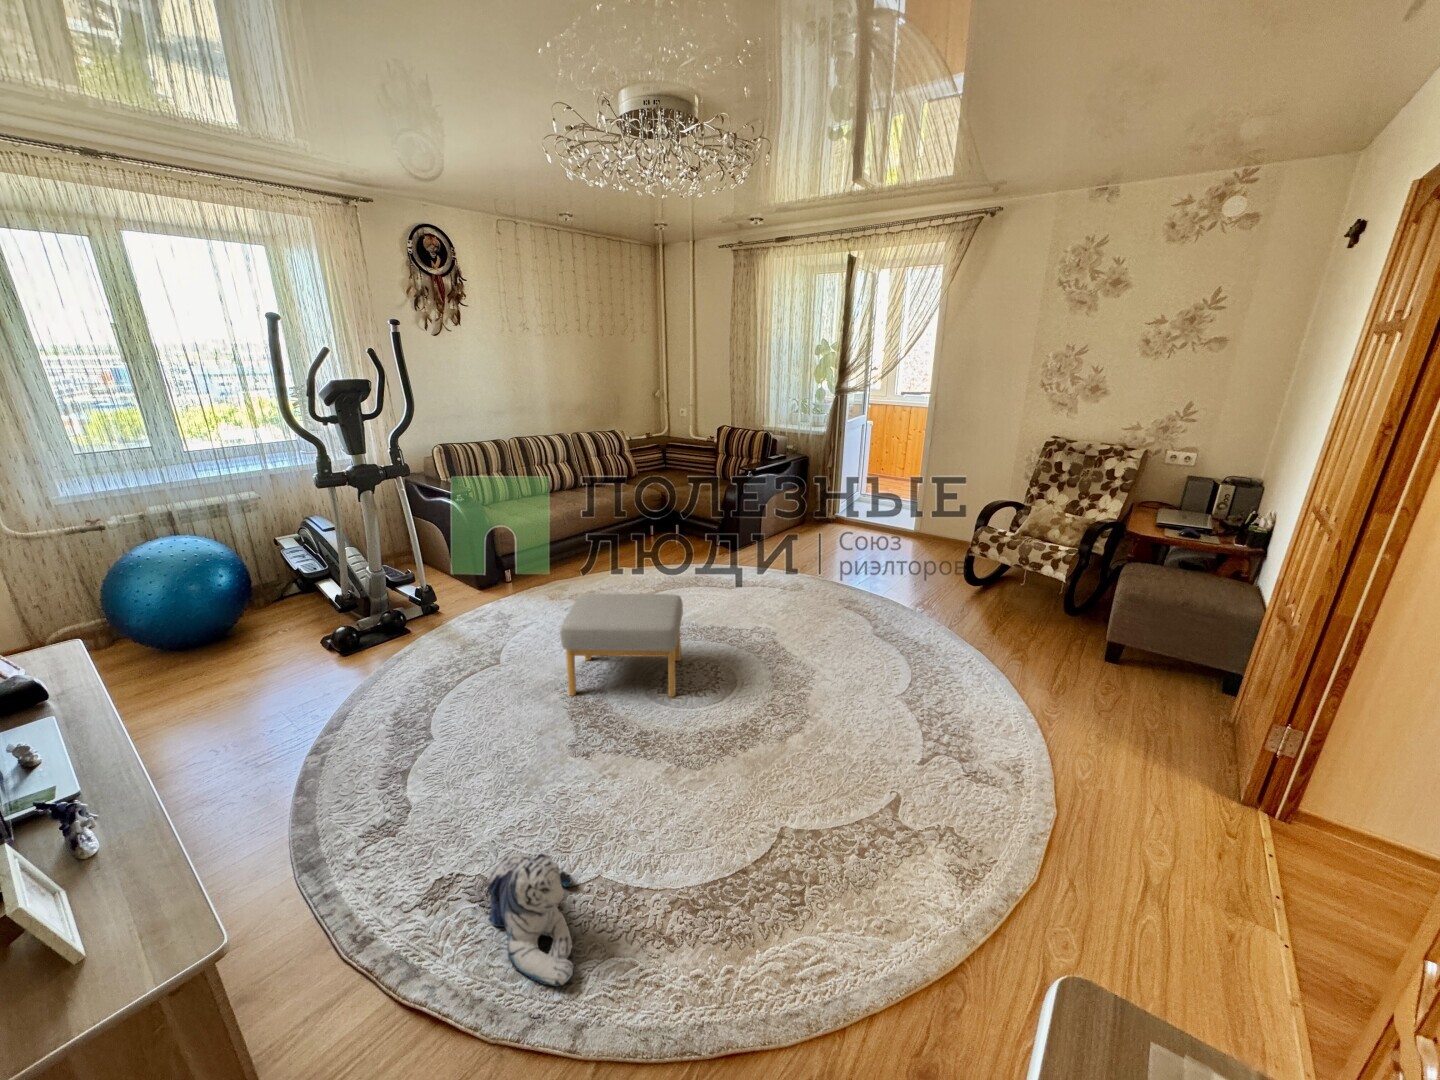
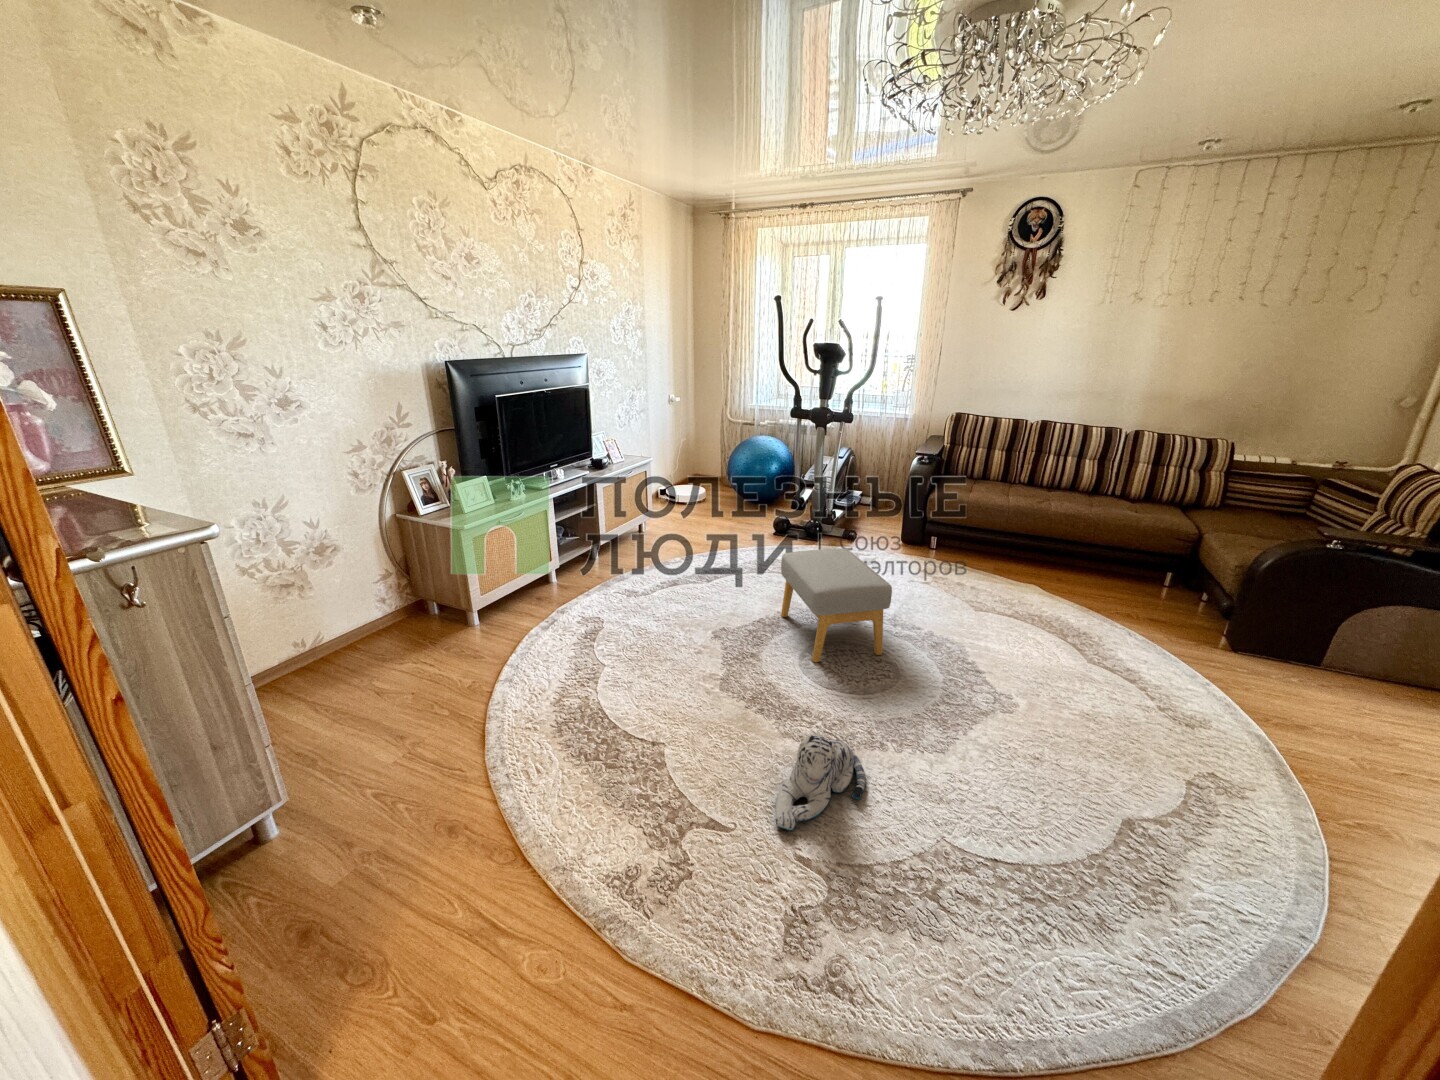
plush toy: present [488,853,573,987] -> present [775,734,866,830]

